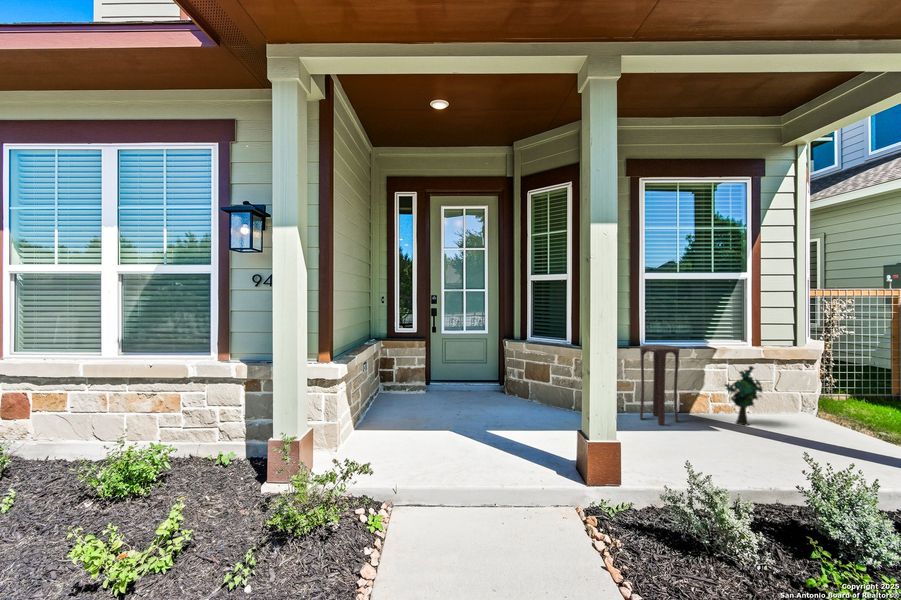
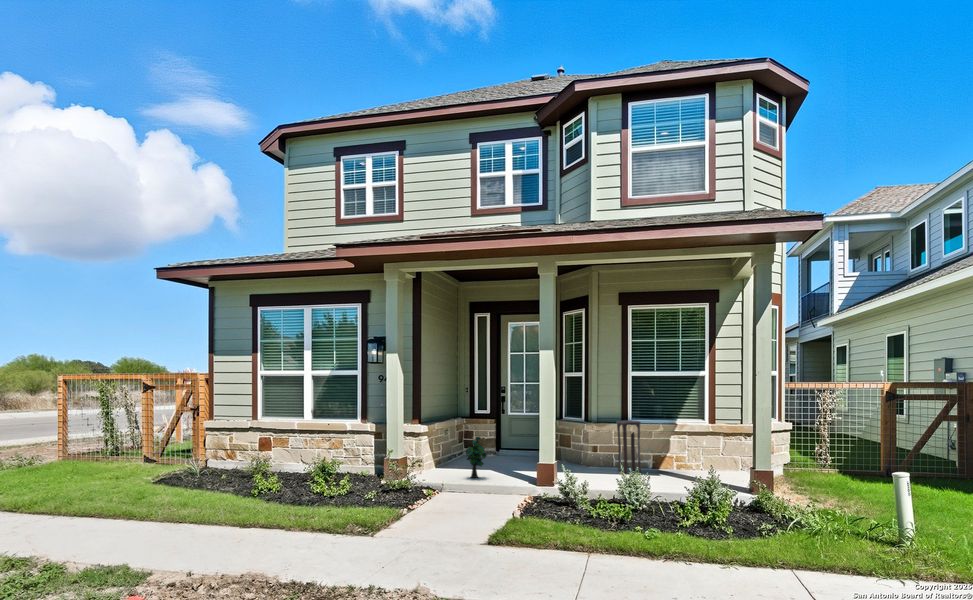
decorative plant: present [725,366,763,425] -> present [464,437,487,478]

